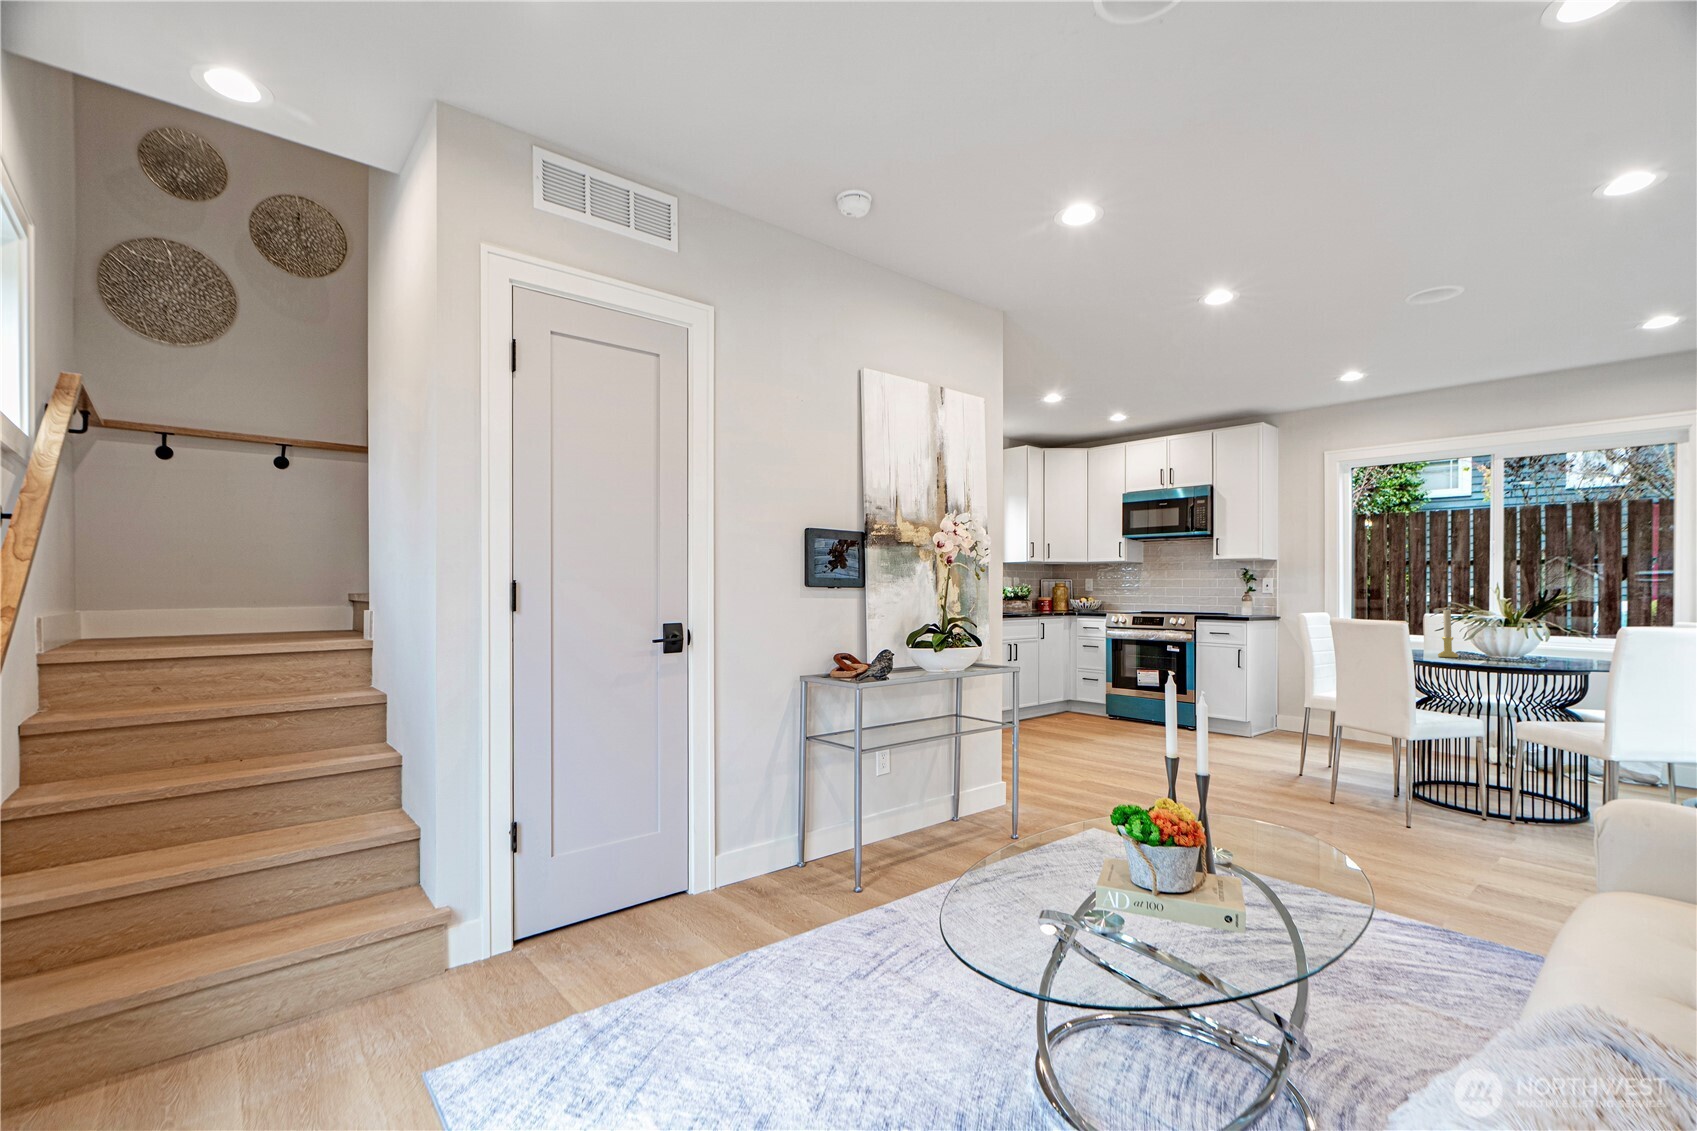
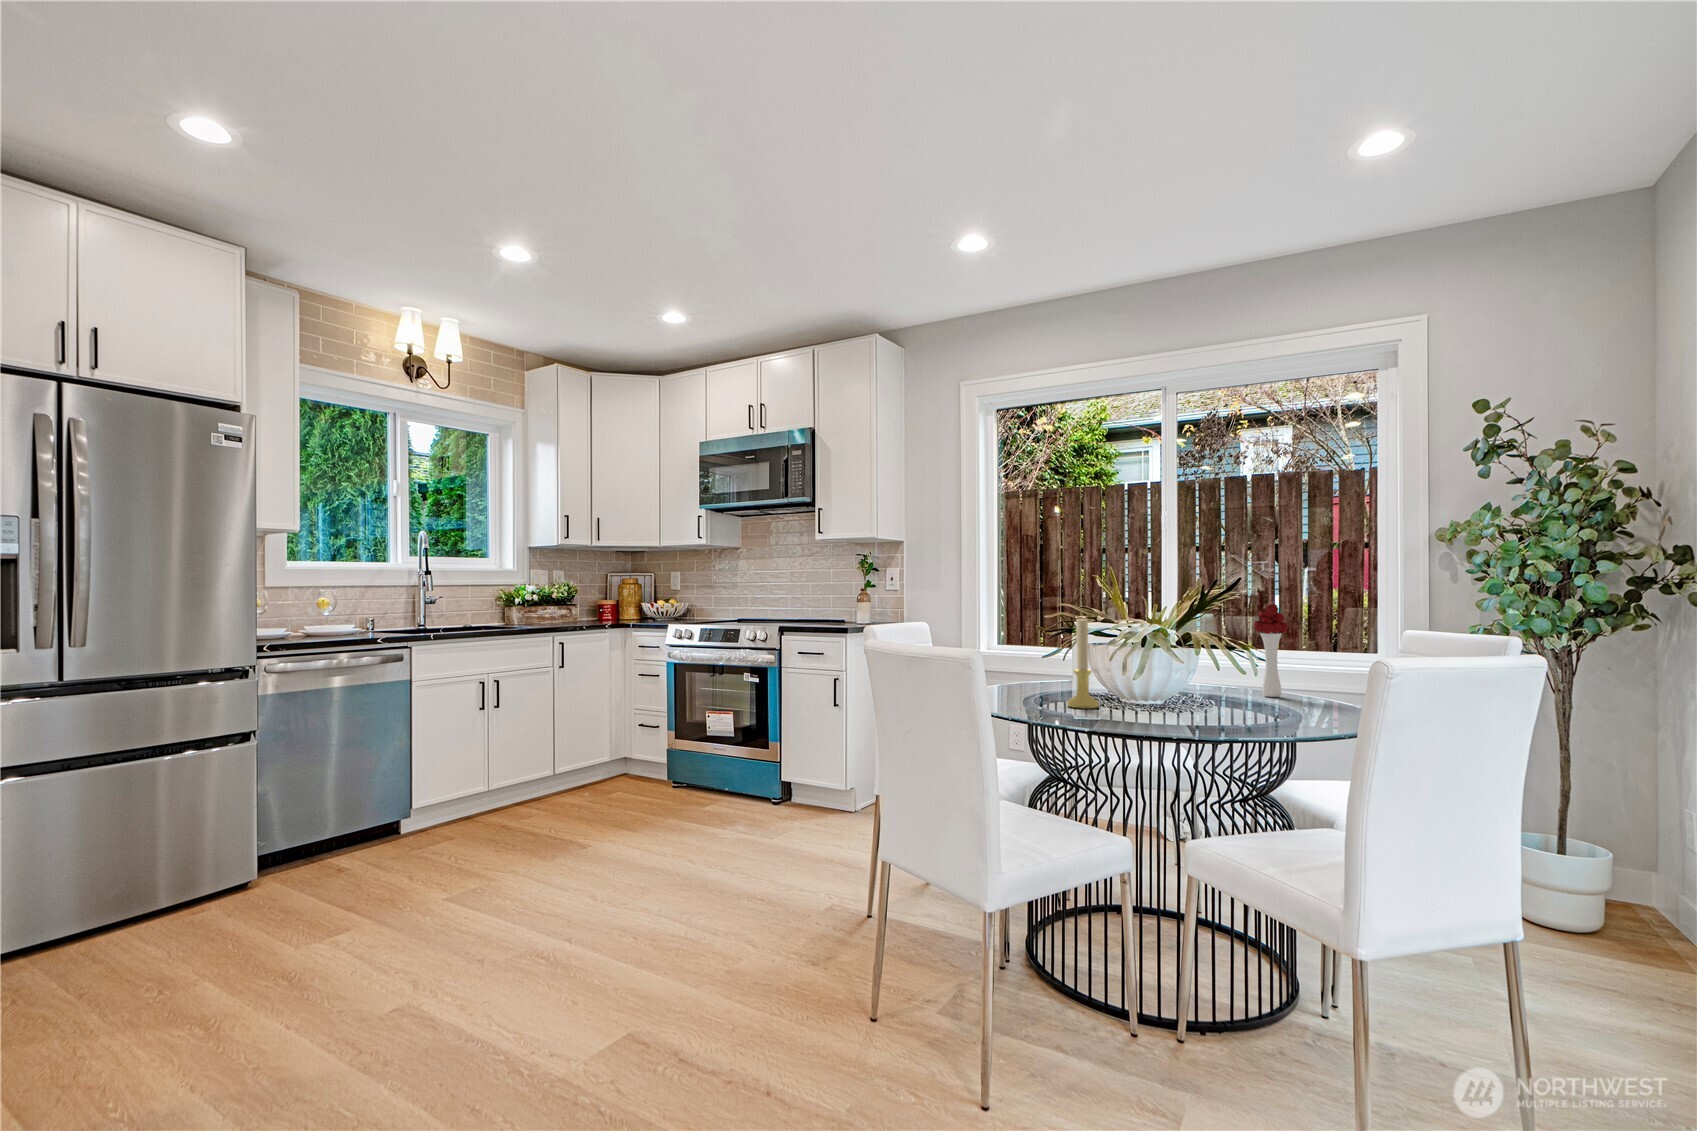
flower bouquet: none [1560,603,1583,657] -> present [1254,604,1288,697]

